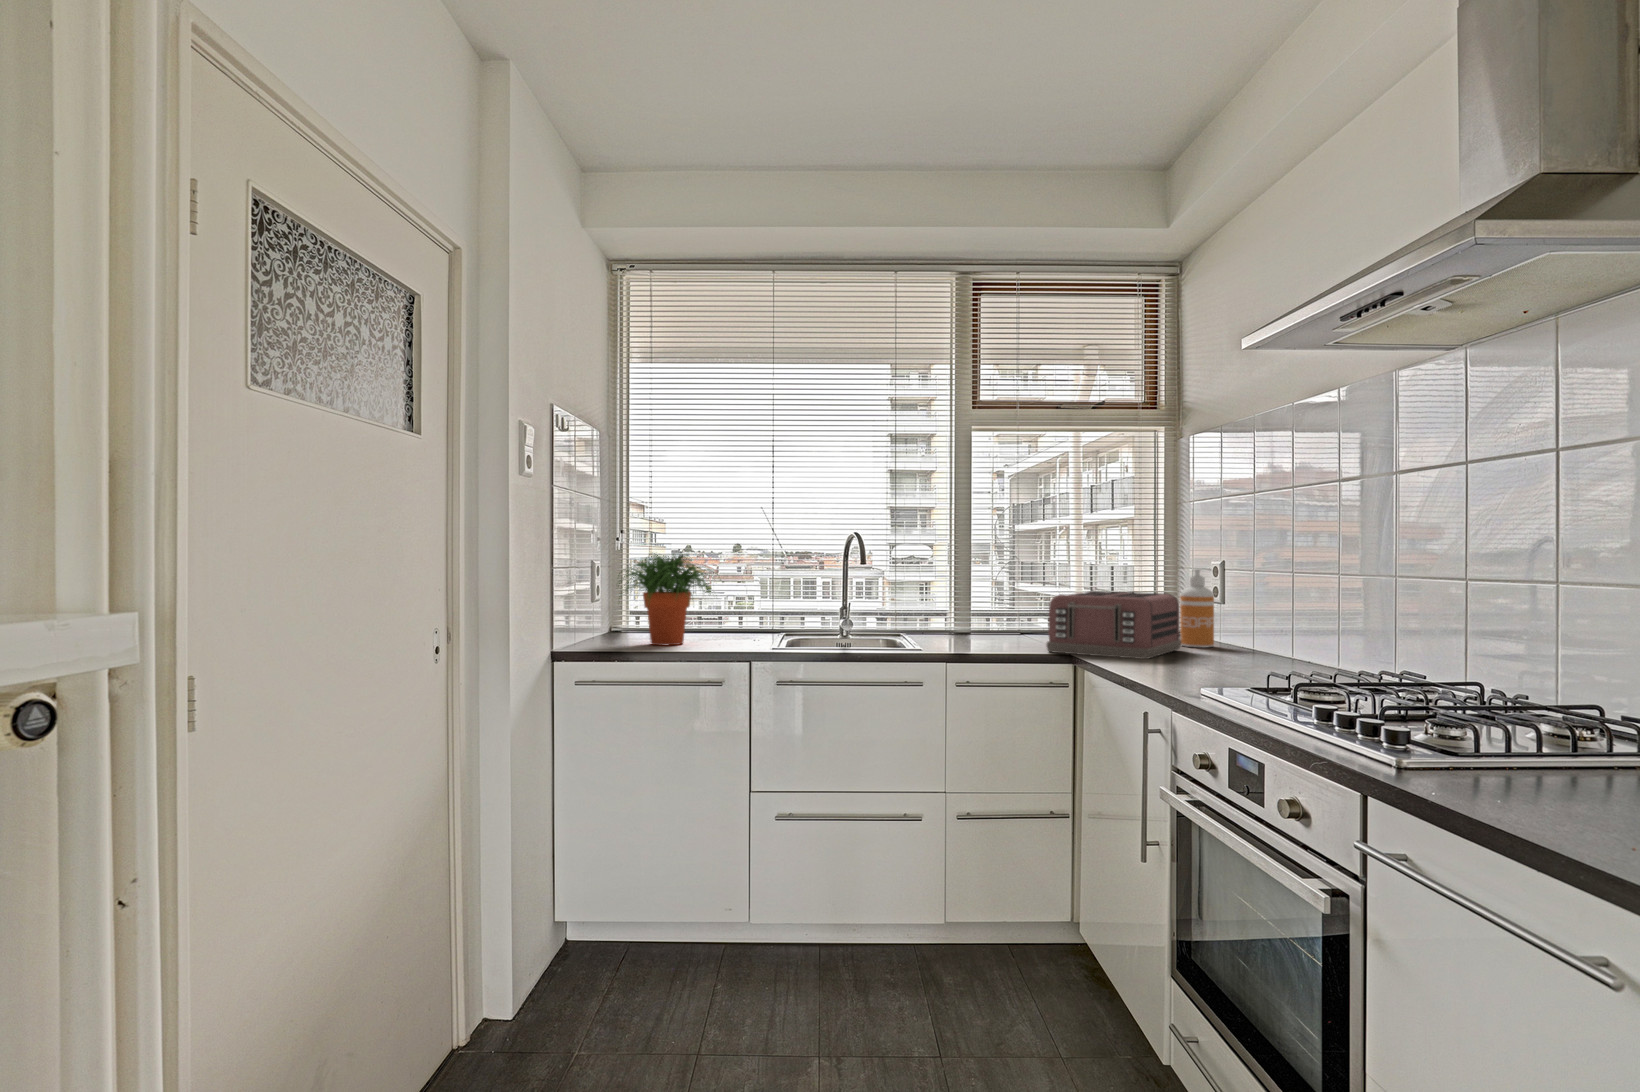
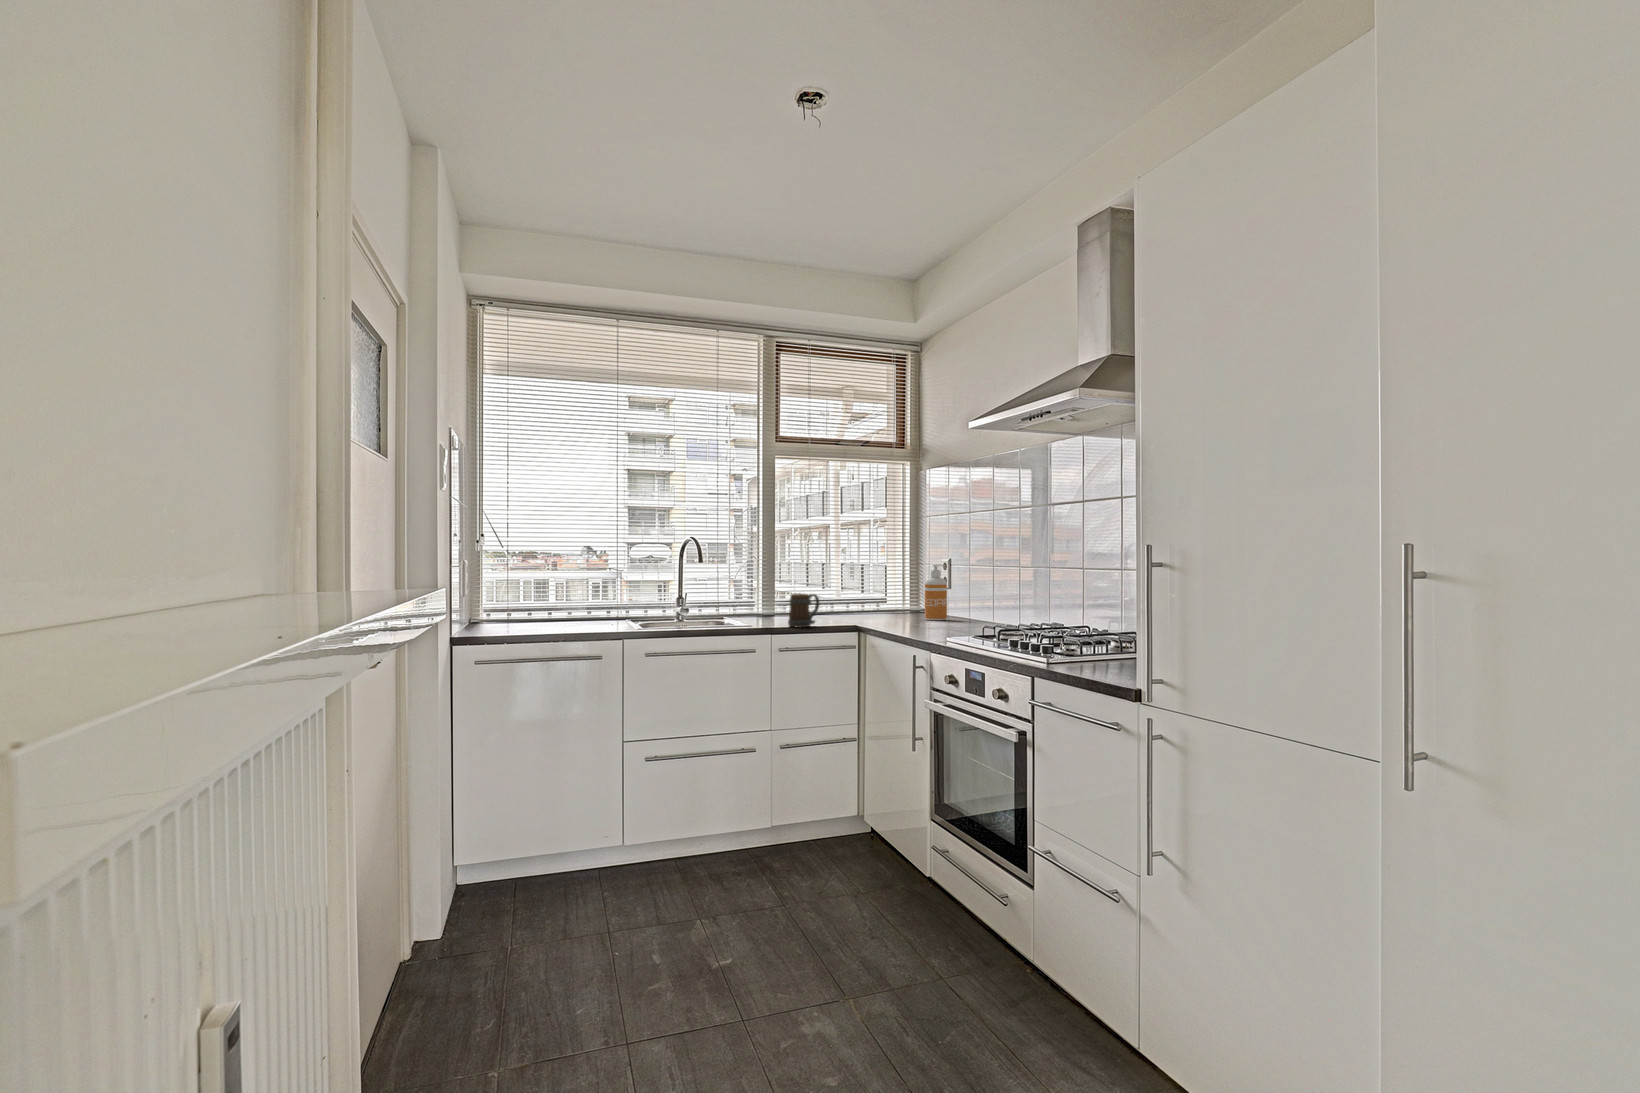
potted plant: present [619,553,718,645] -> none [498,555,587,631]
toaster: present [1047,591,1181,659] -> none [839,582,927,627]
mug: none [972,606,1018,654] -> present [788,594,820,627]

